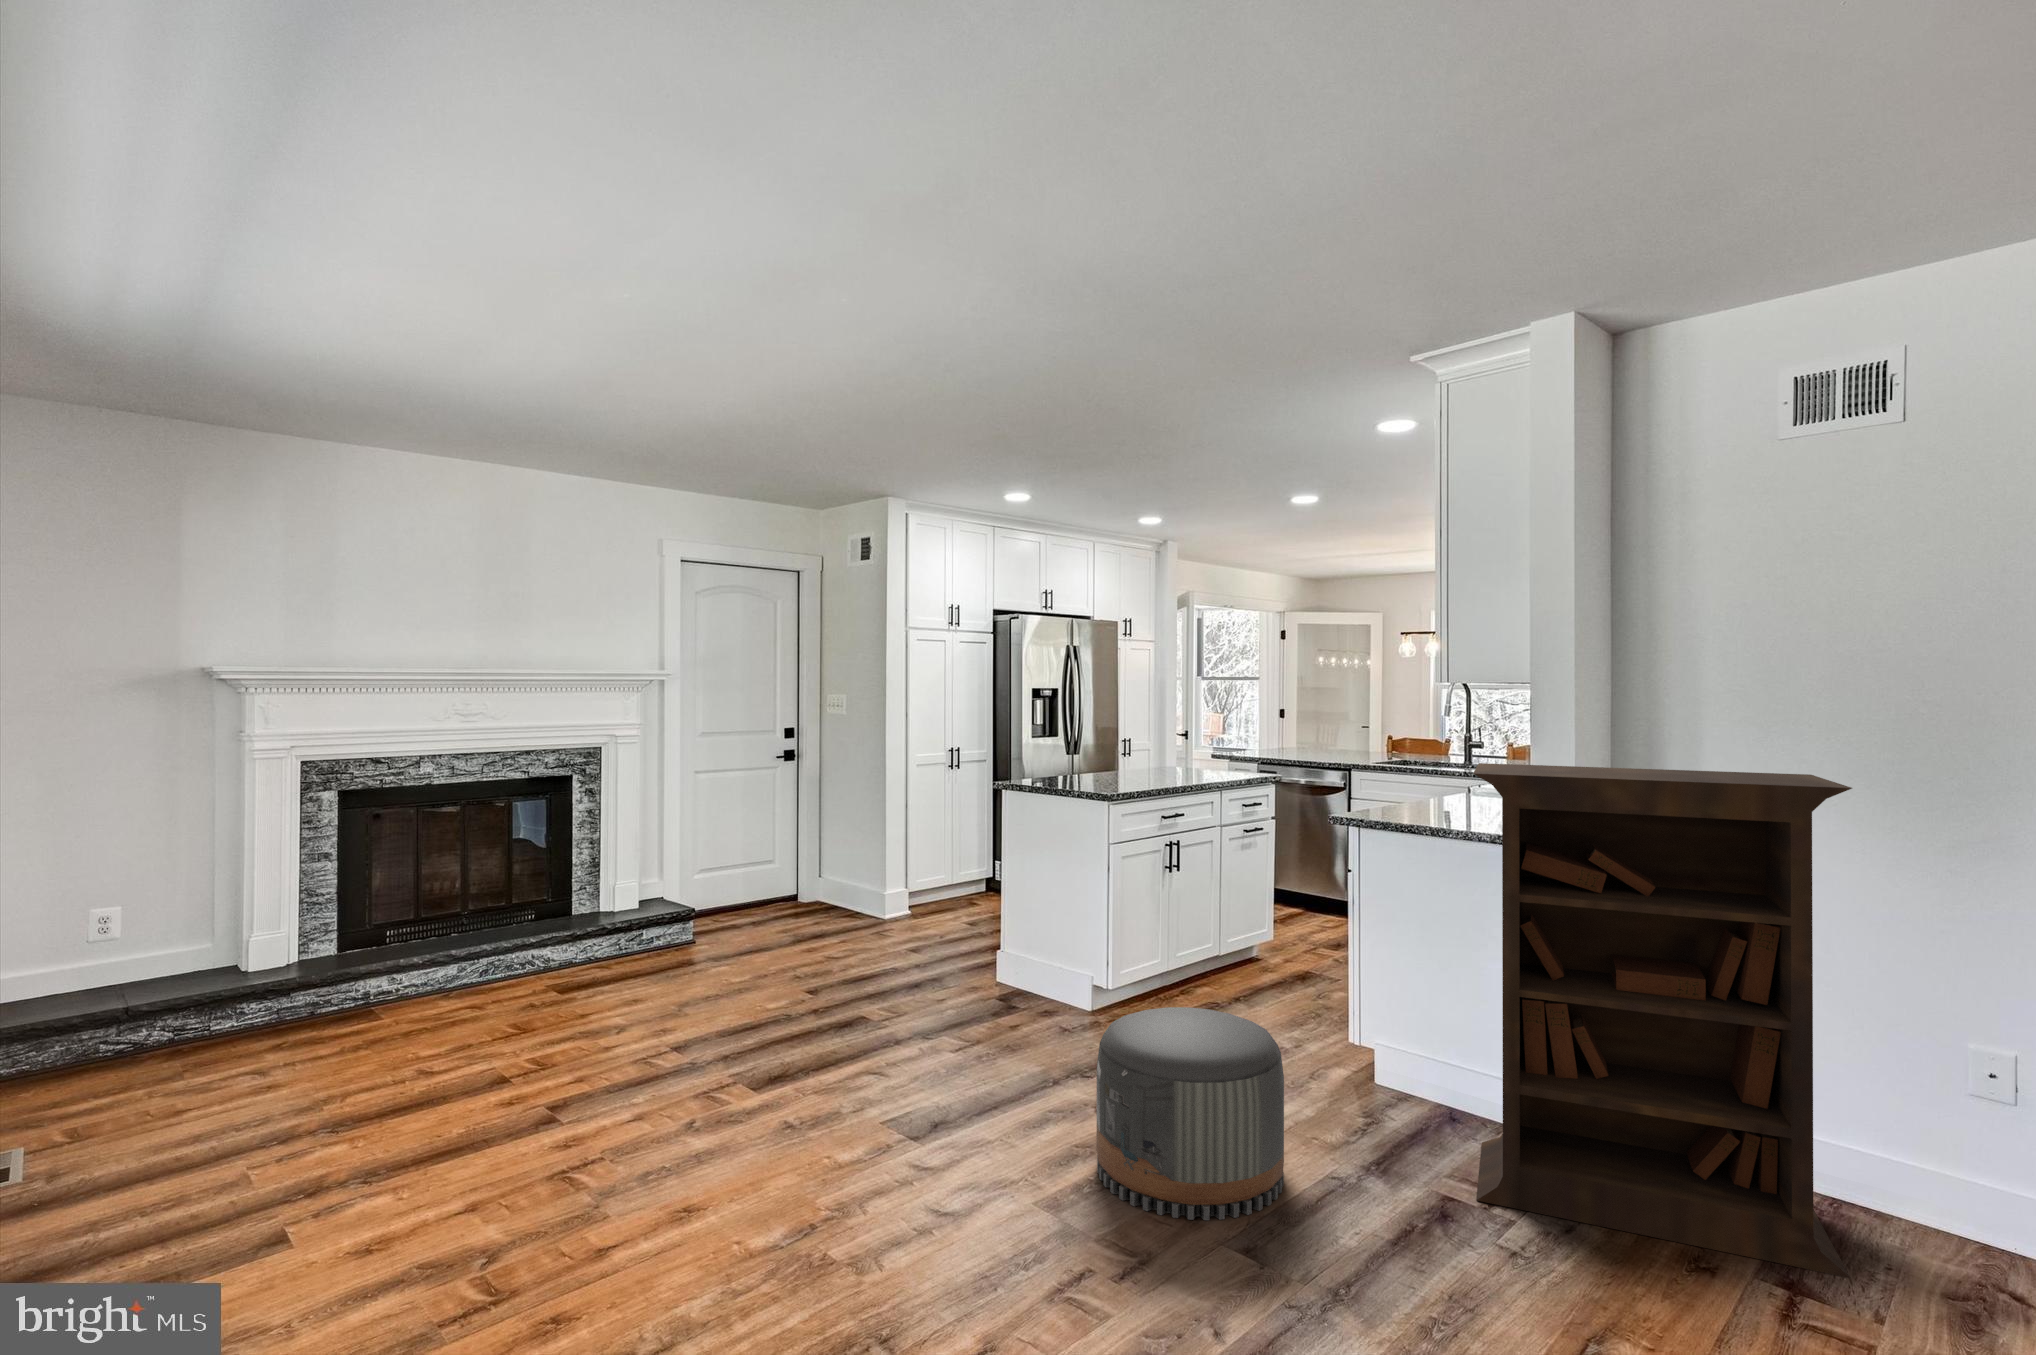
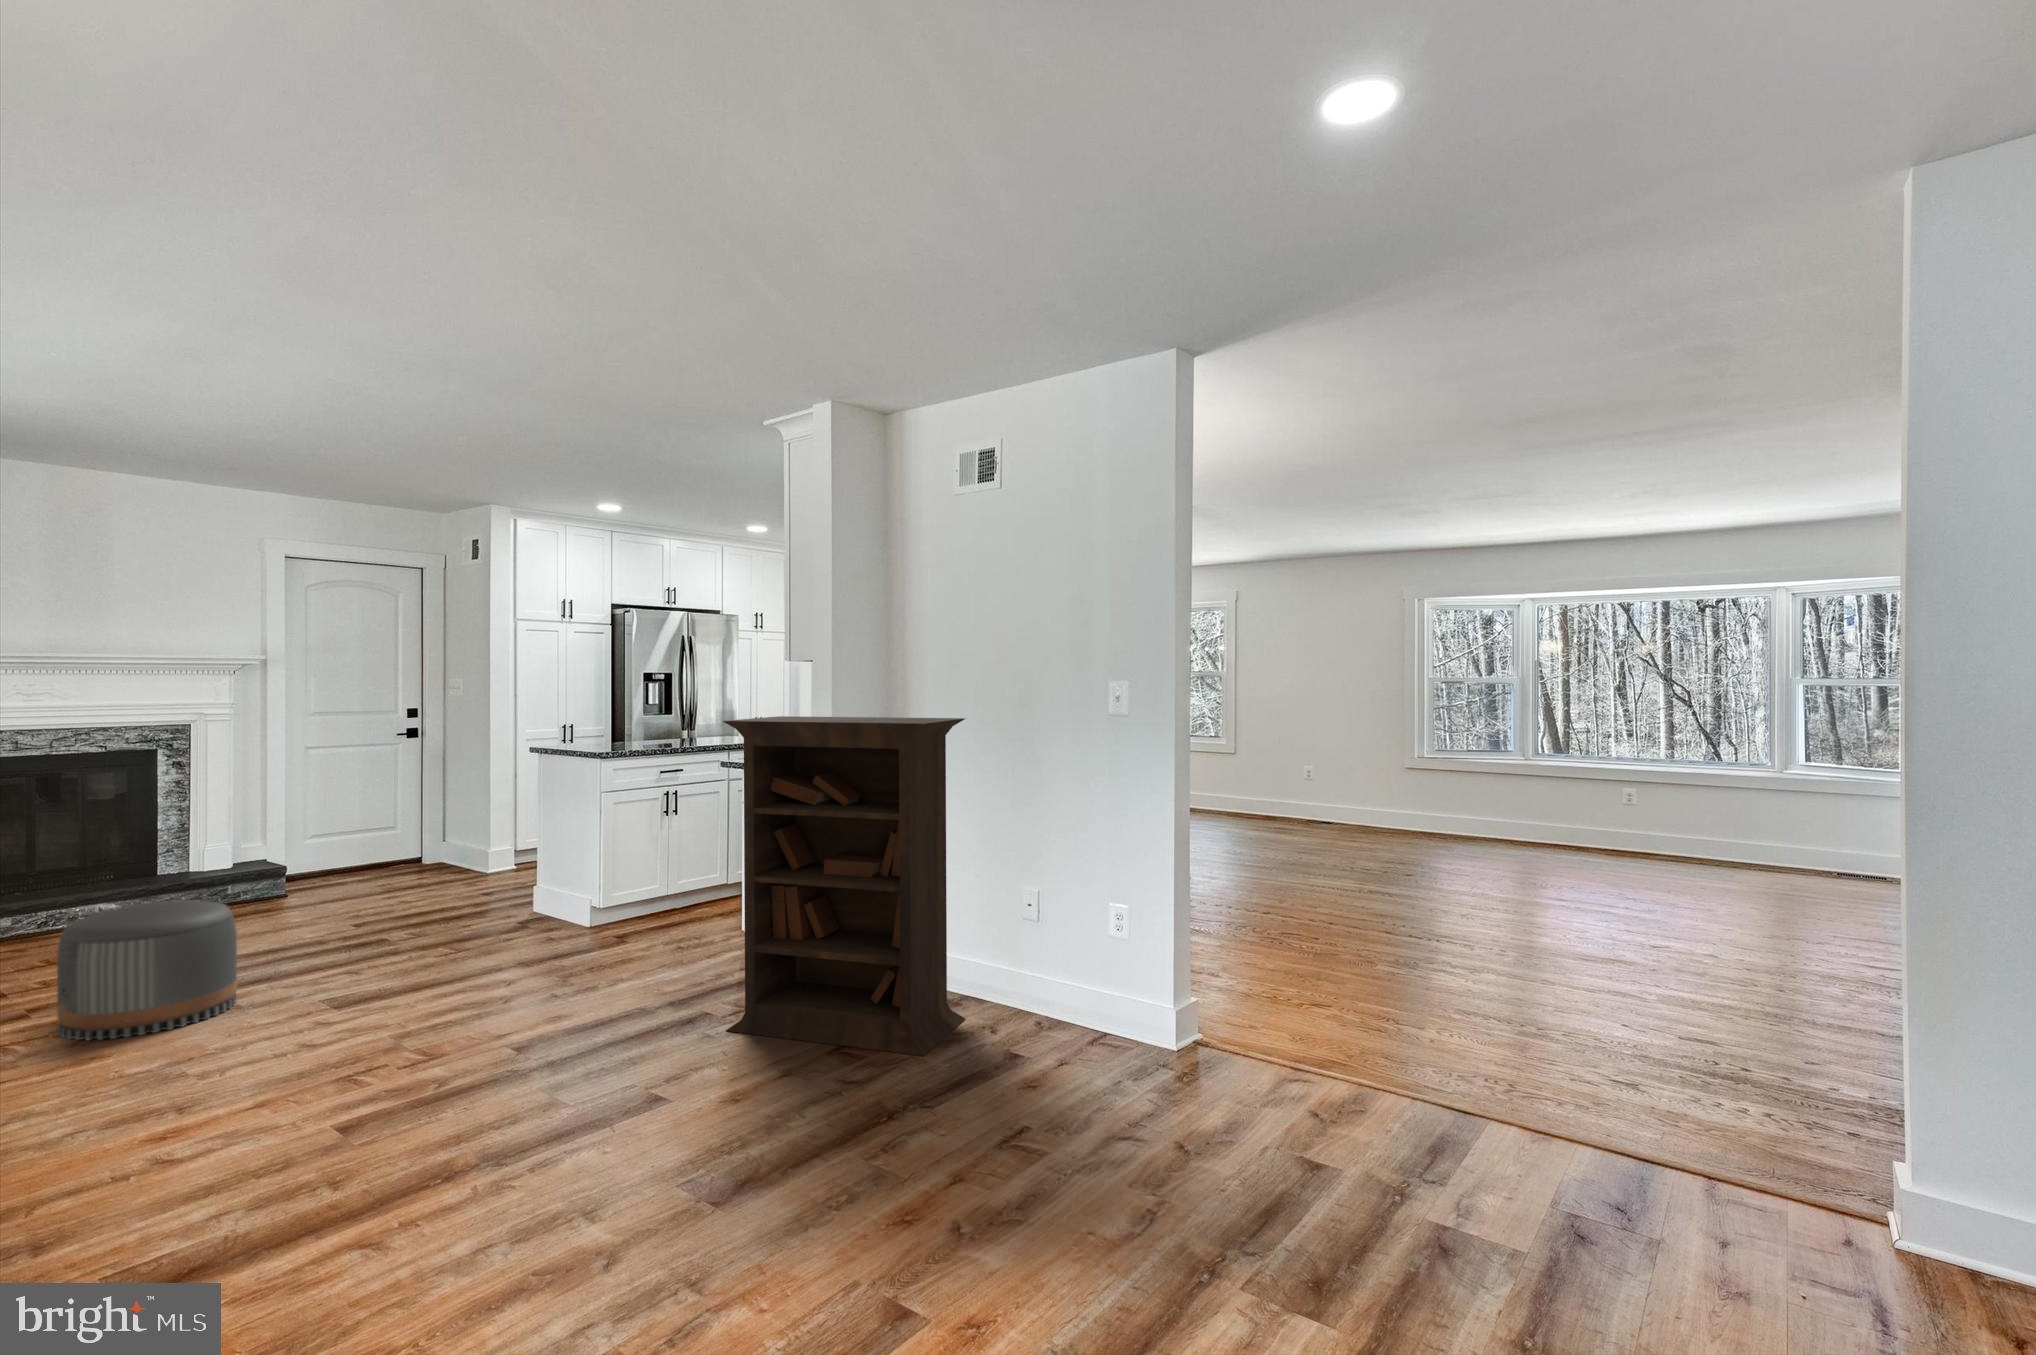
pouf: present [1096,1007,1284,1220] -> present [57,900,237,1040]

